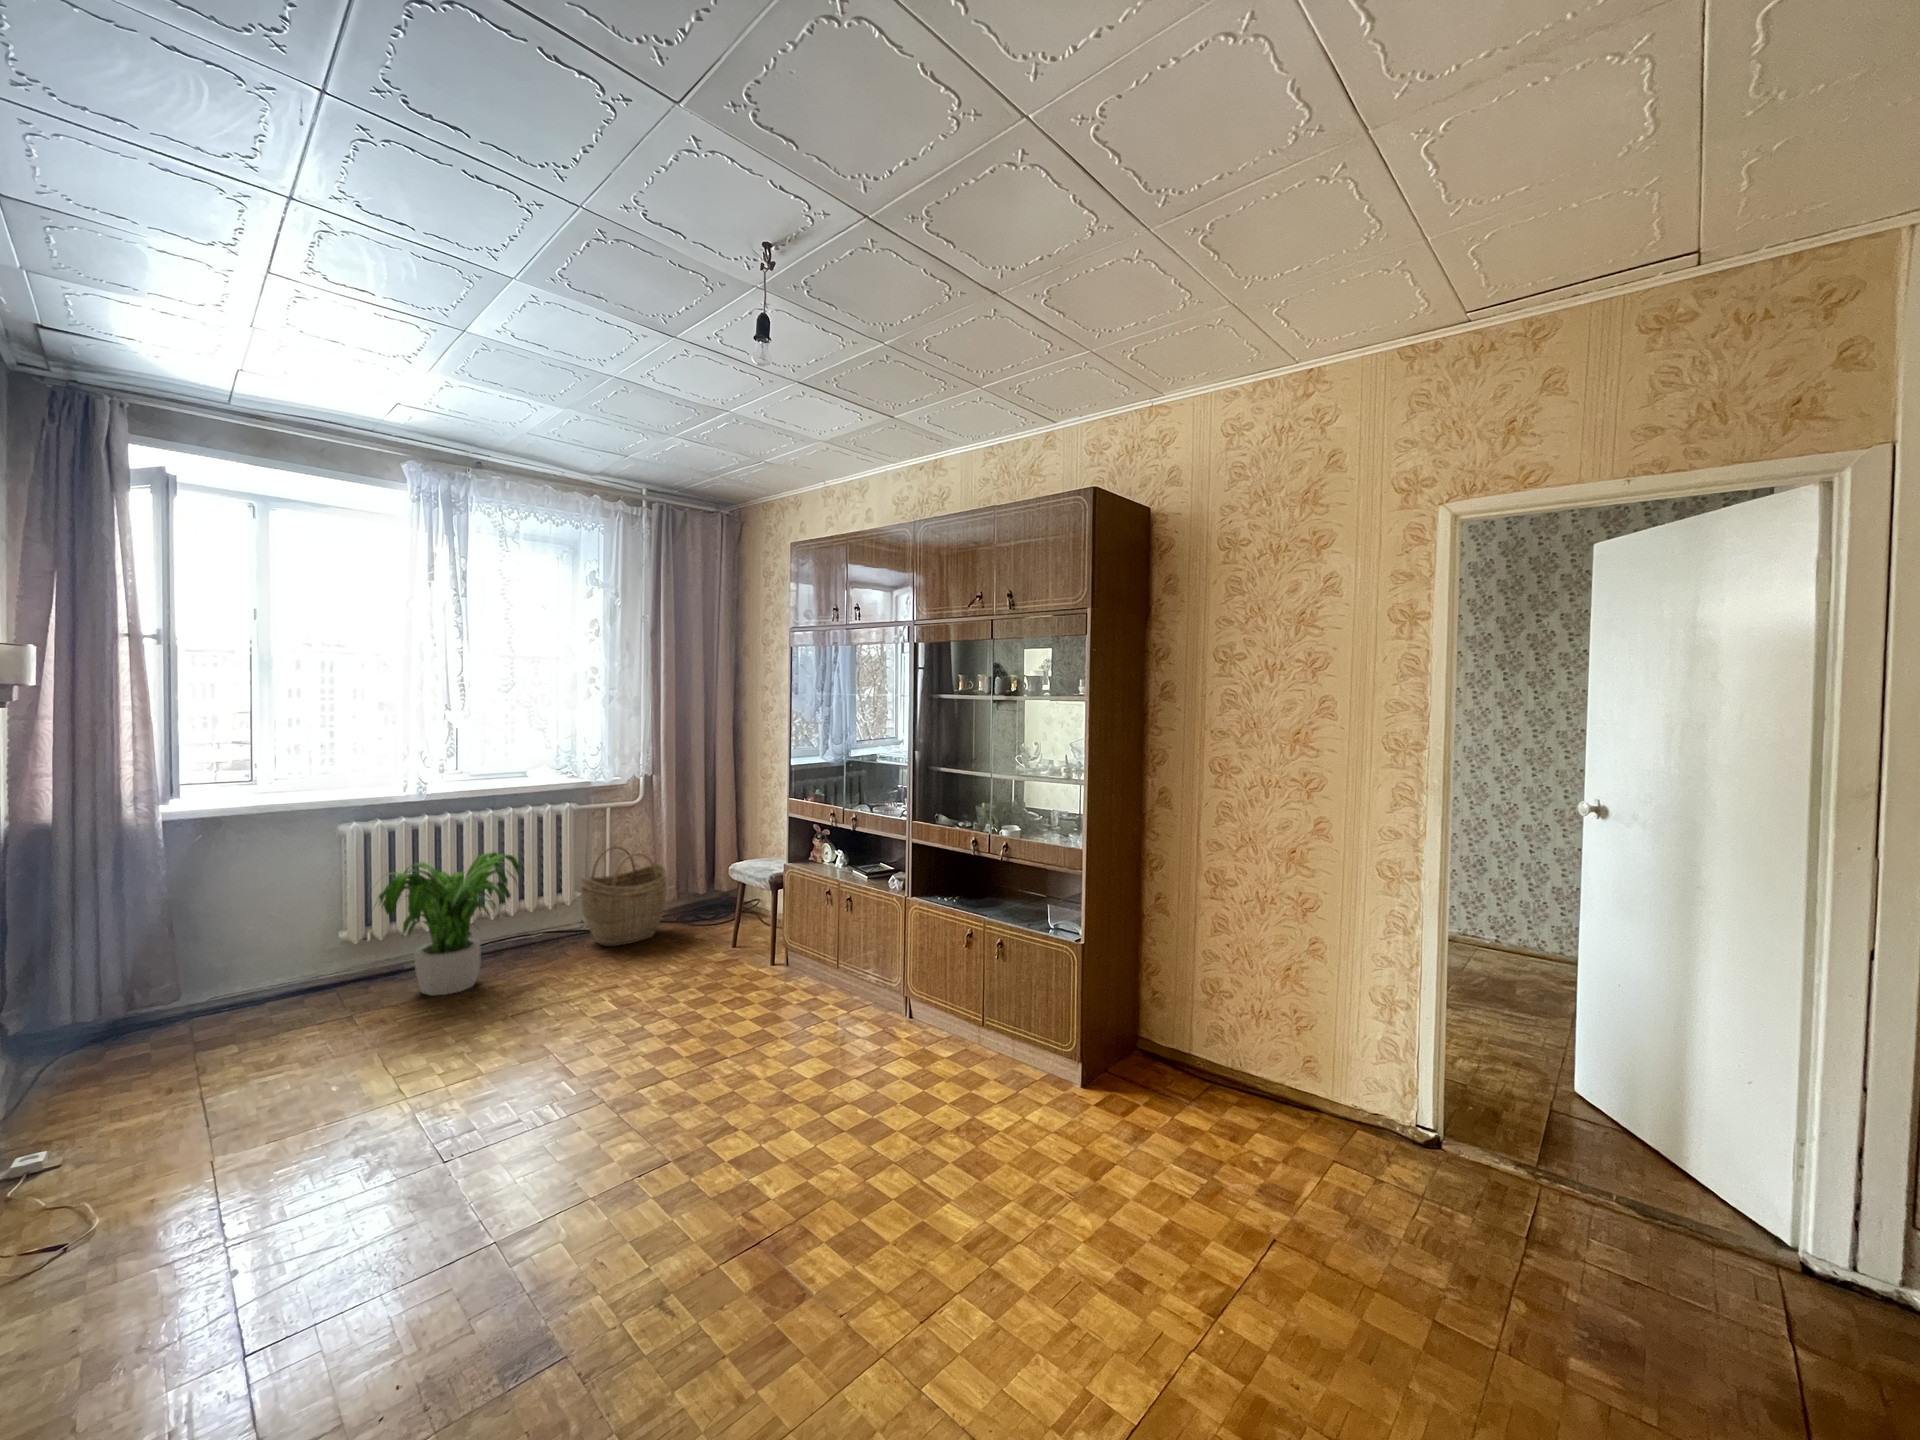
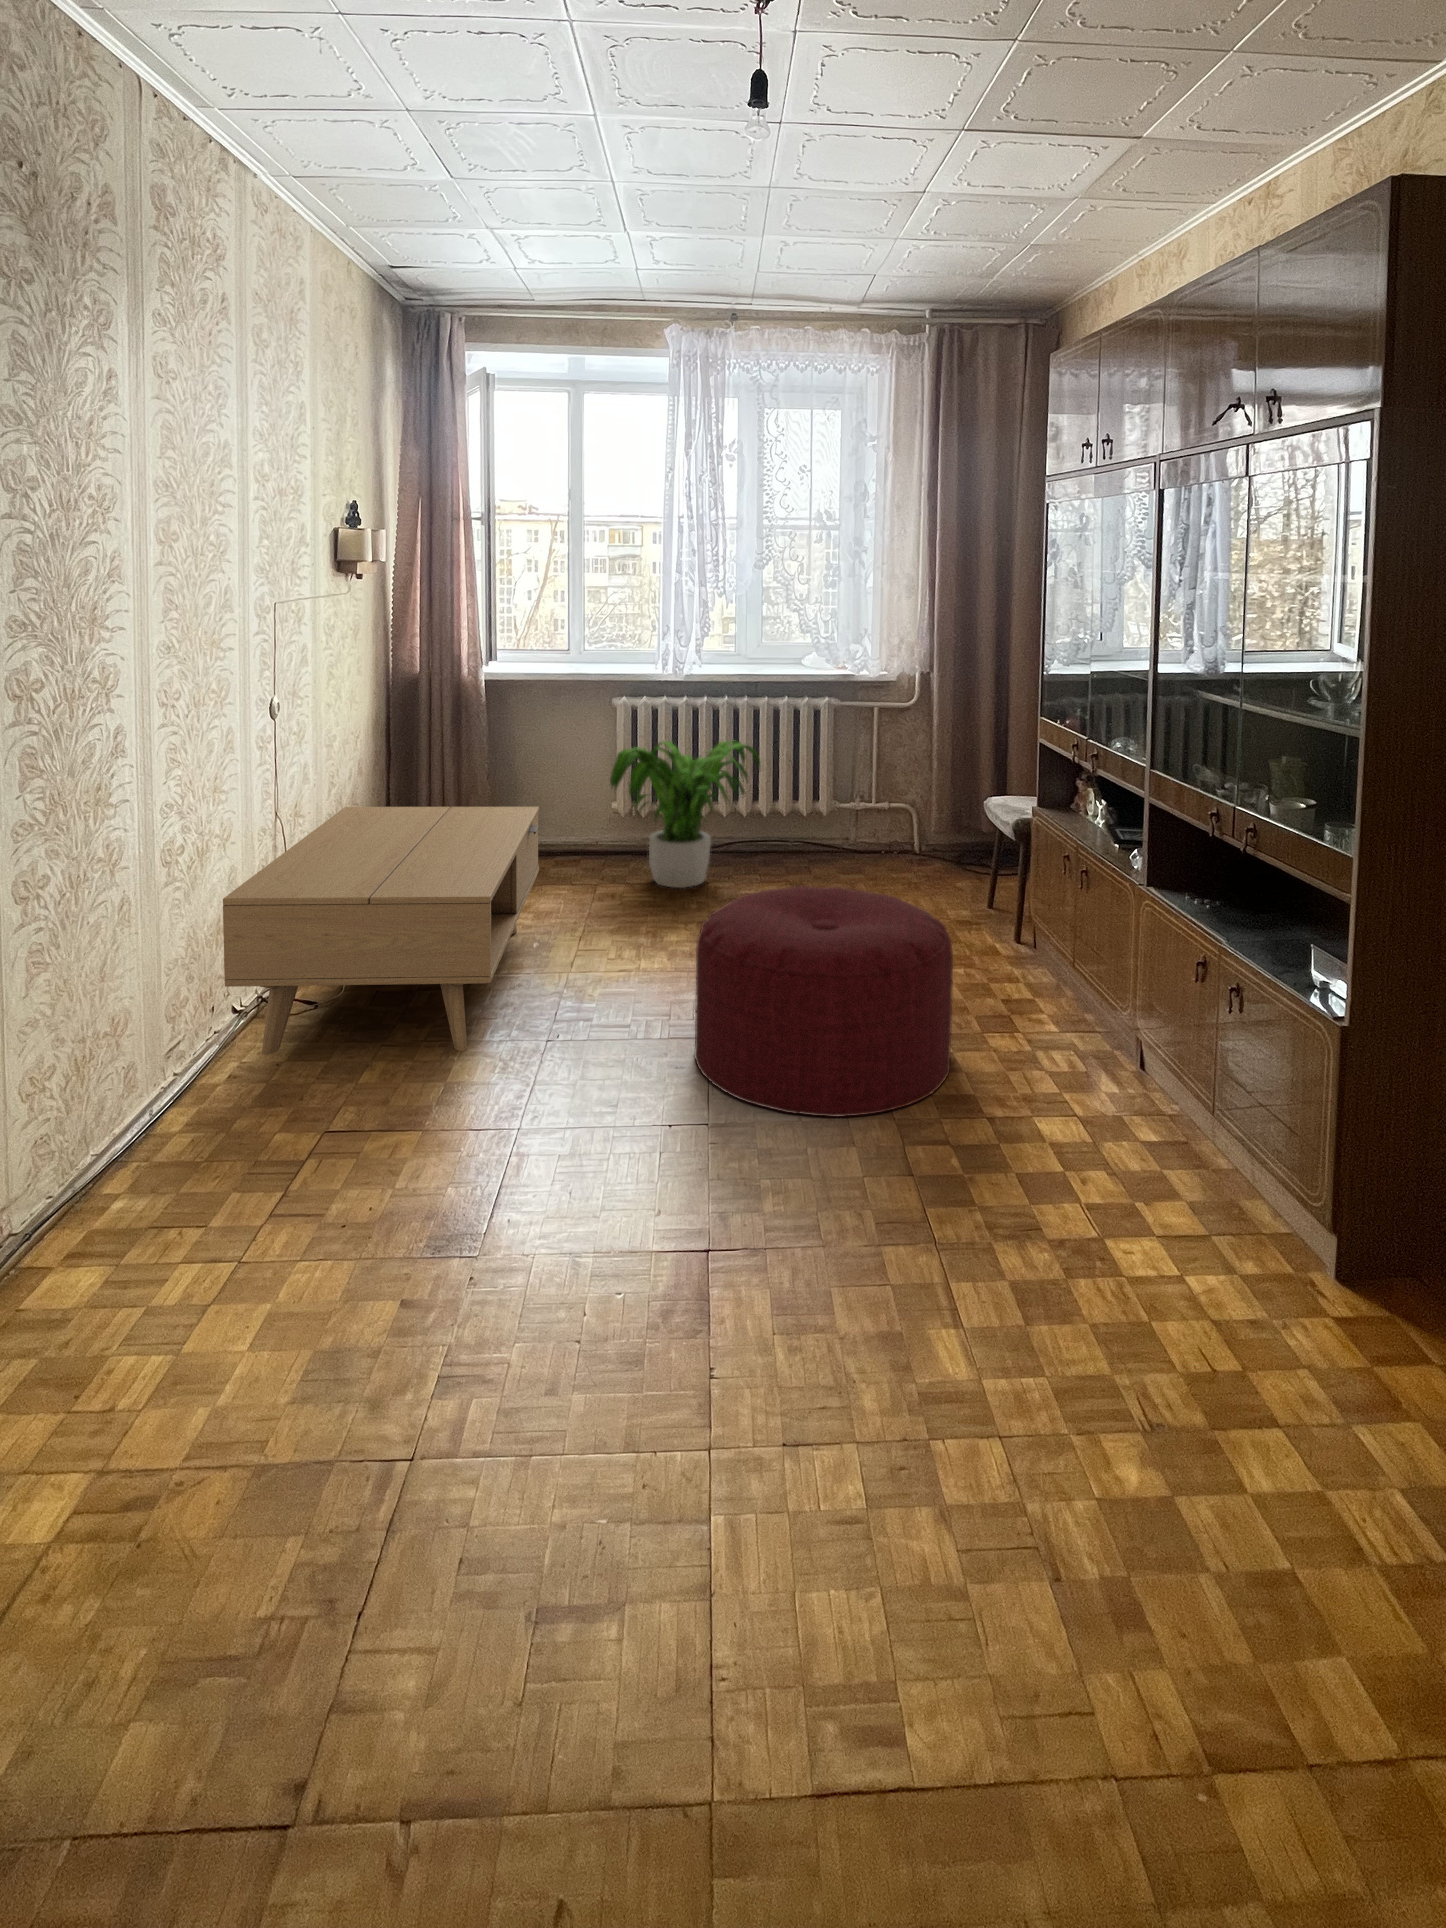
woven basket: present [580,846,667,946] -> none [832,754,933,878]
coffee table: none [17,946,409,1309] -> present [223,807,539,1055]
ottoman: none [604,946,810,1132] -> present [694,886,953,1117]

